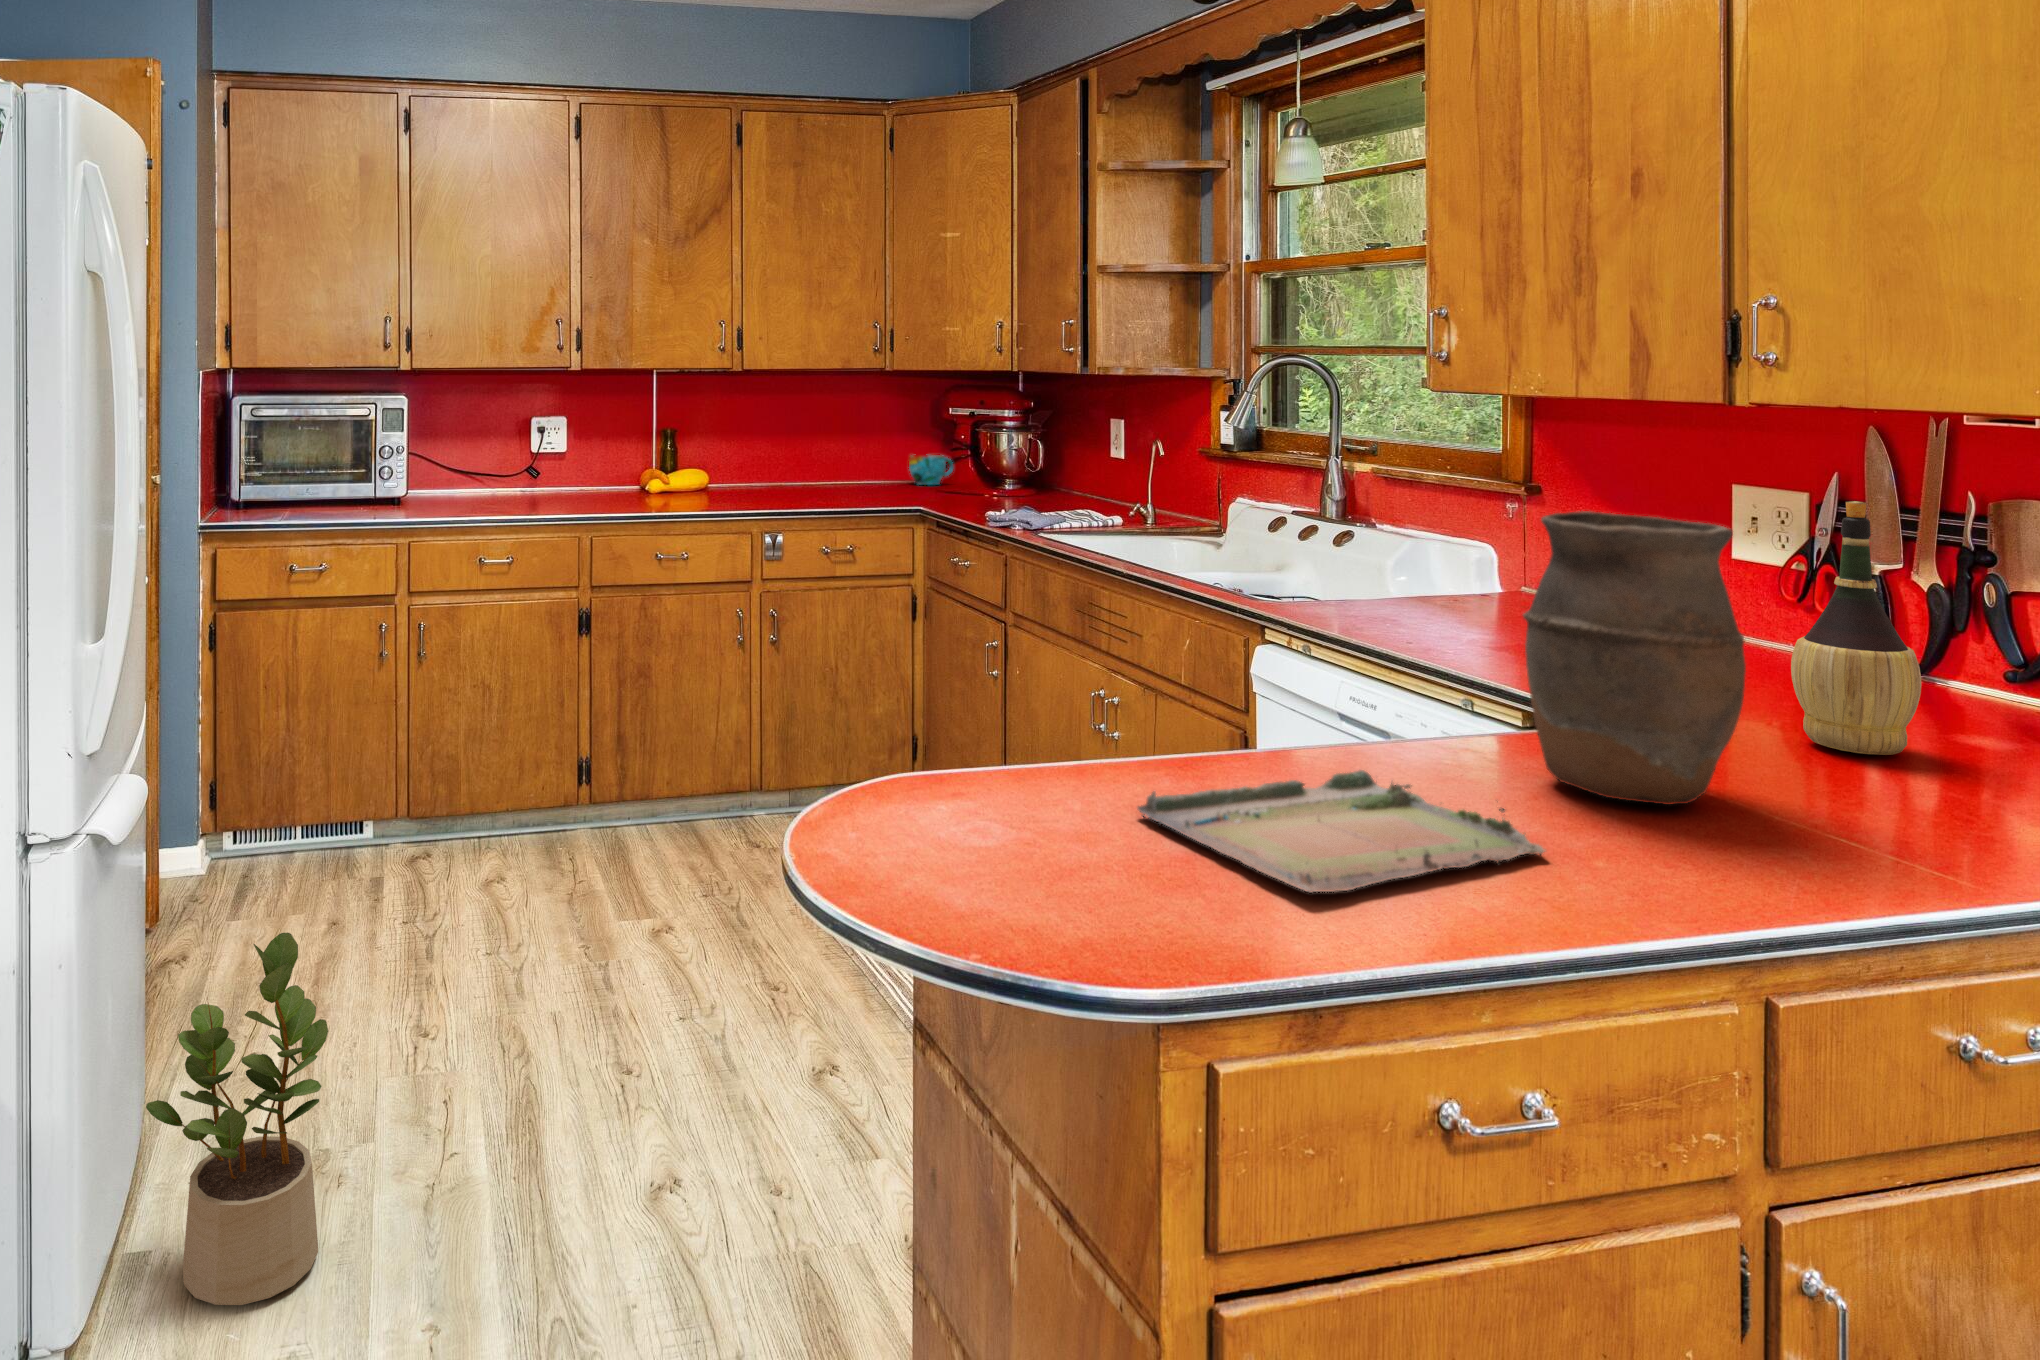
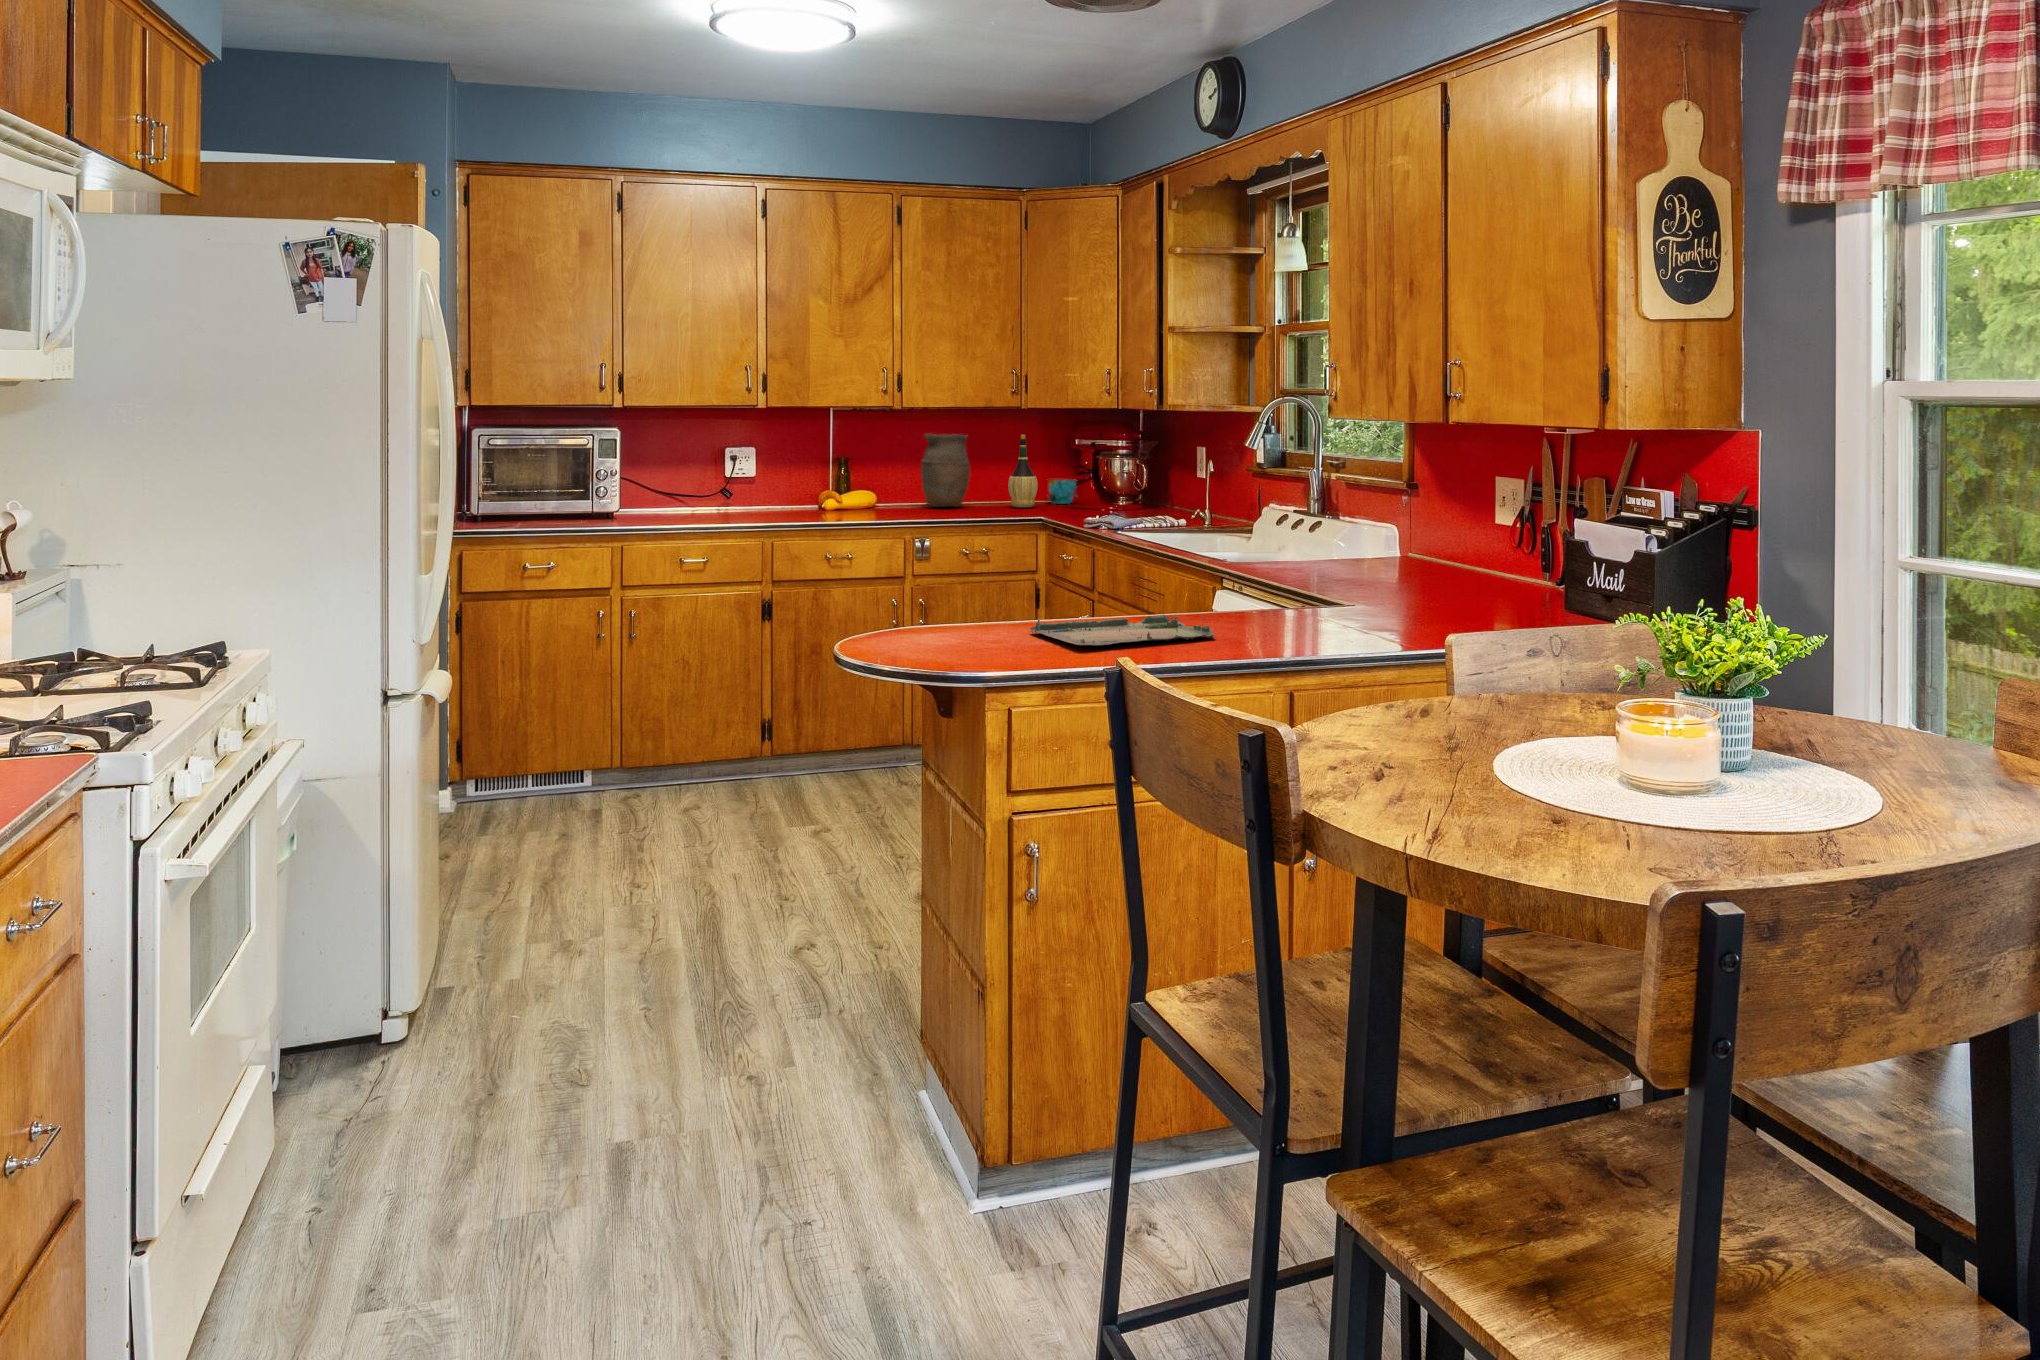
wine bottle: present [1791,501,1921,755] -> present [1008,434,1038,508]
vase: present [1523,511,1746,805] -> present [921,434,970,507]
potted plant: present [146,933,328,1305] -> none [453,774,576,1003]

